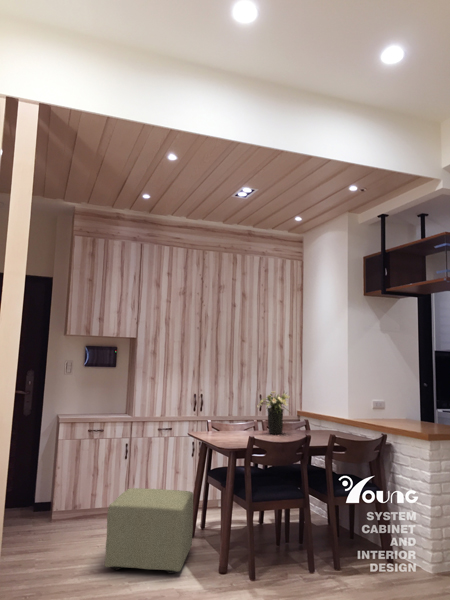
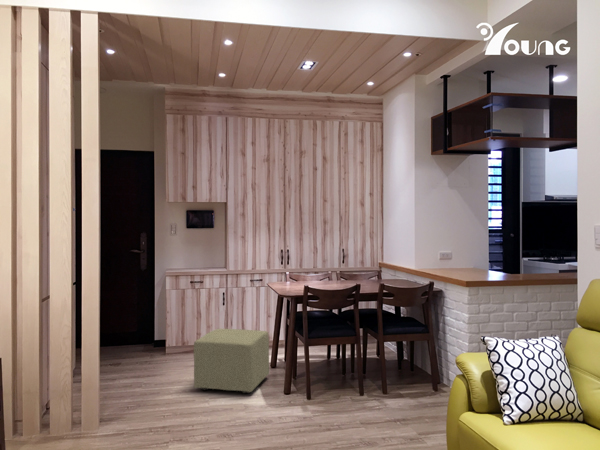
flower arrangement: present [257,392,289,434] -> none [323,246,354,283]

